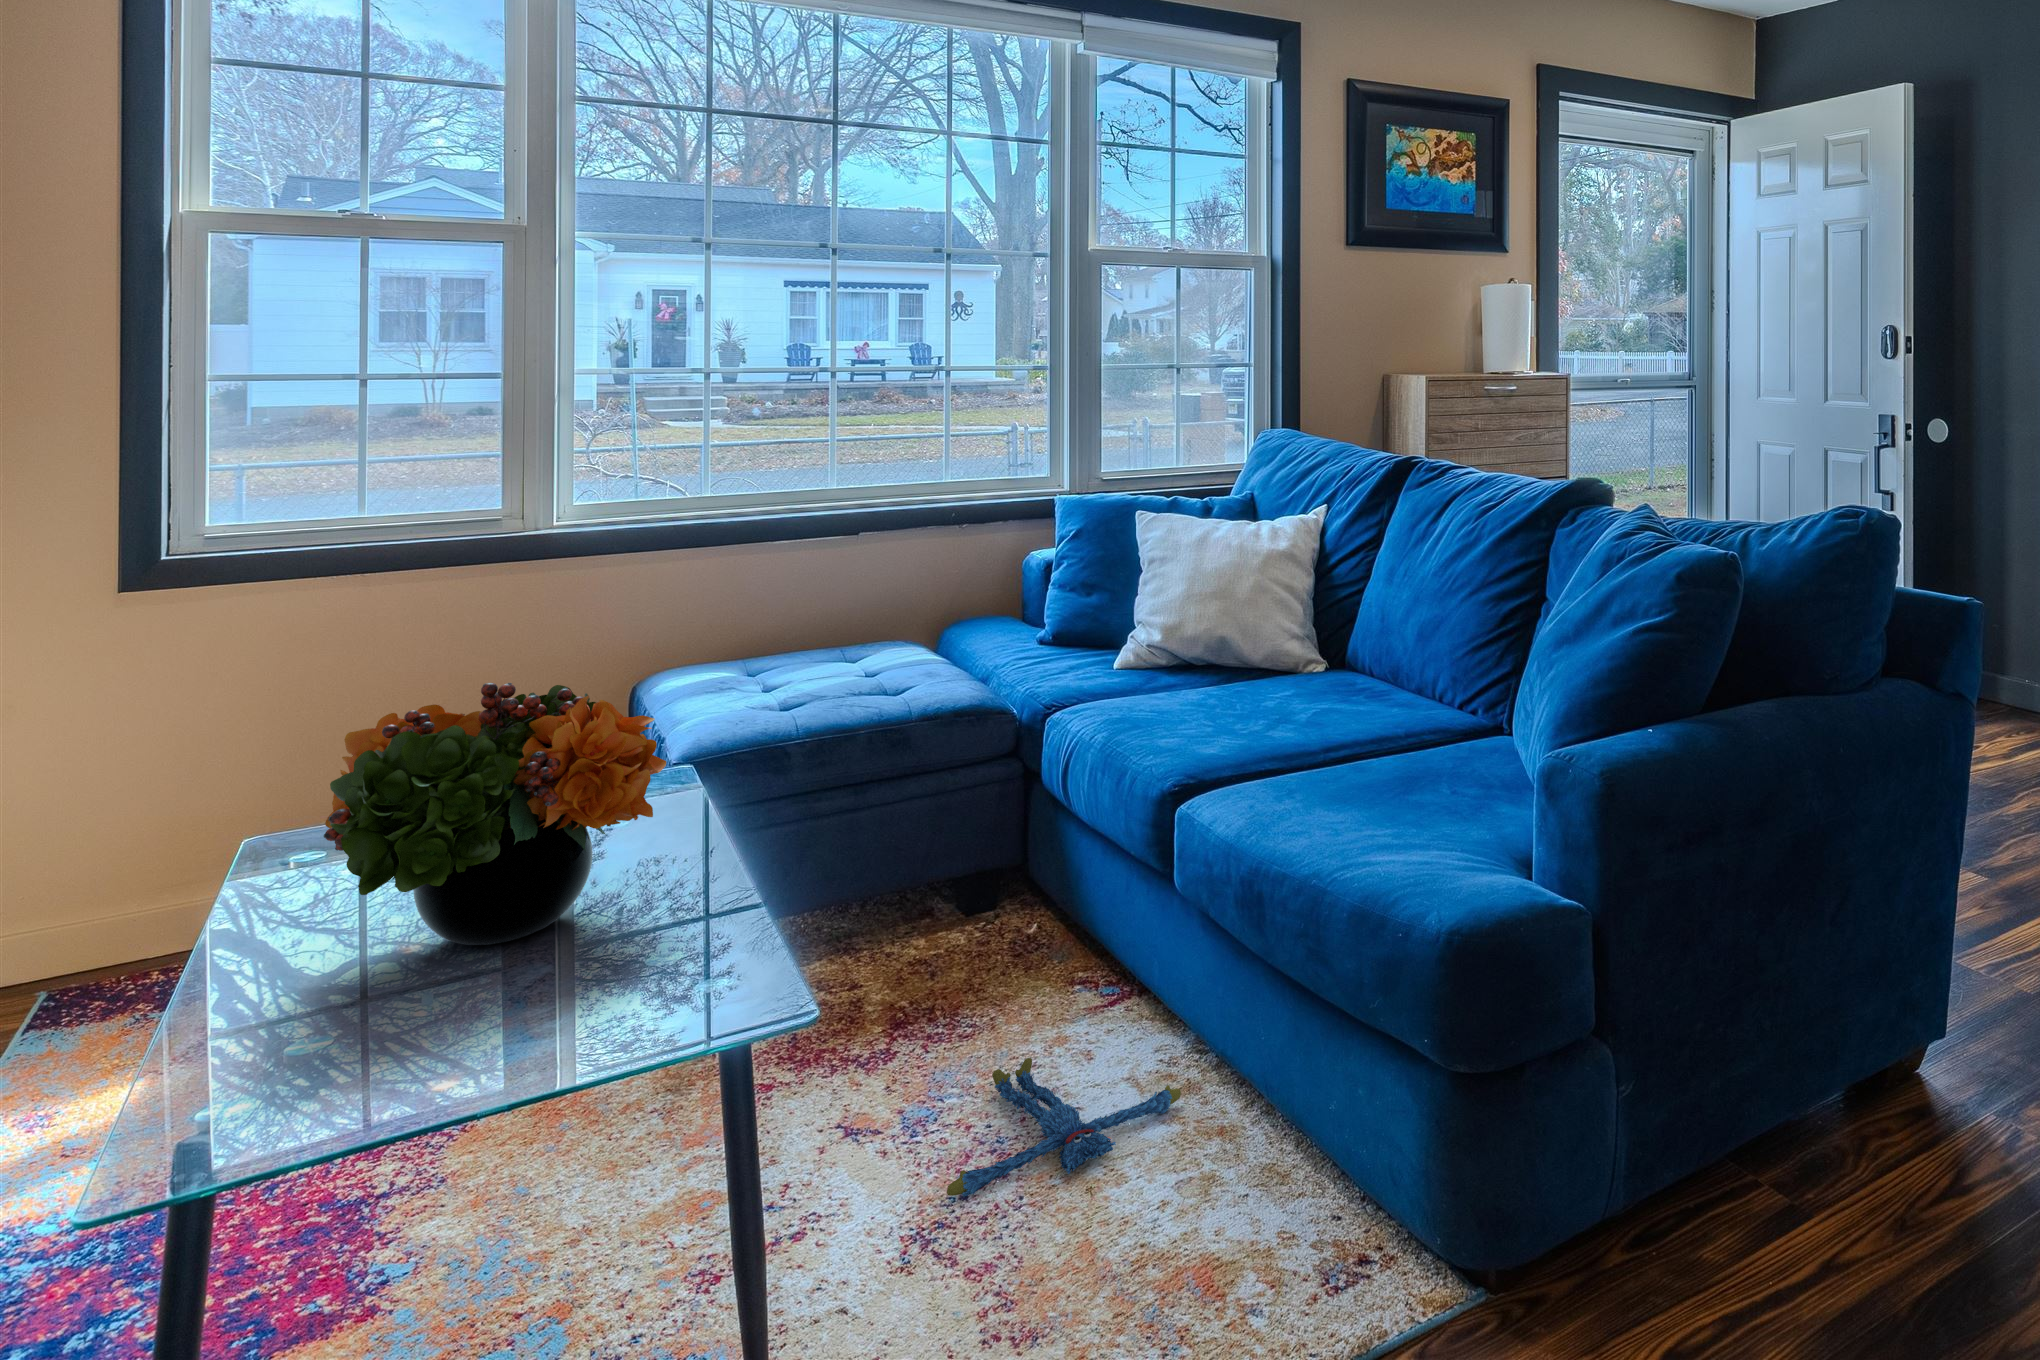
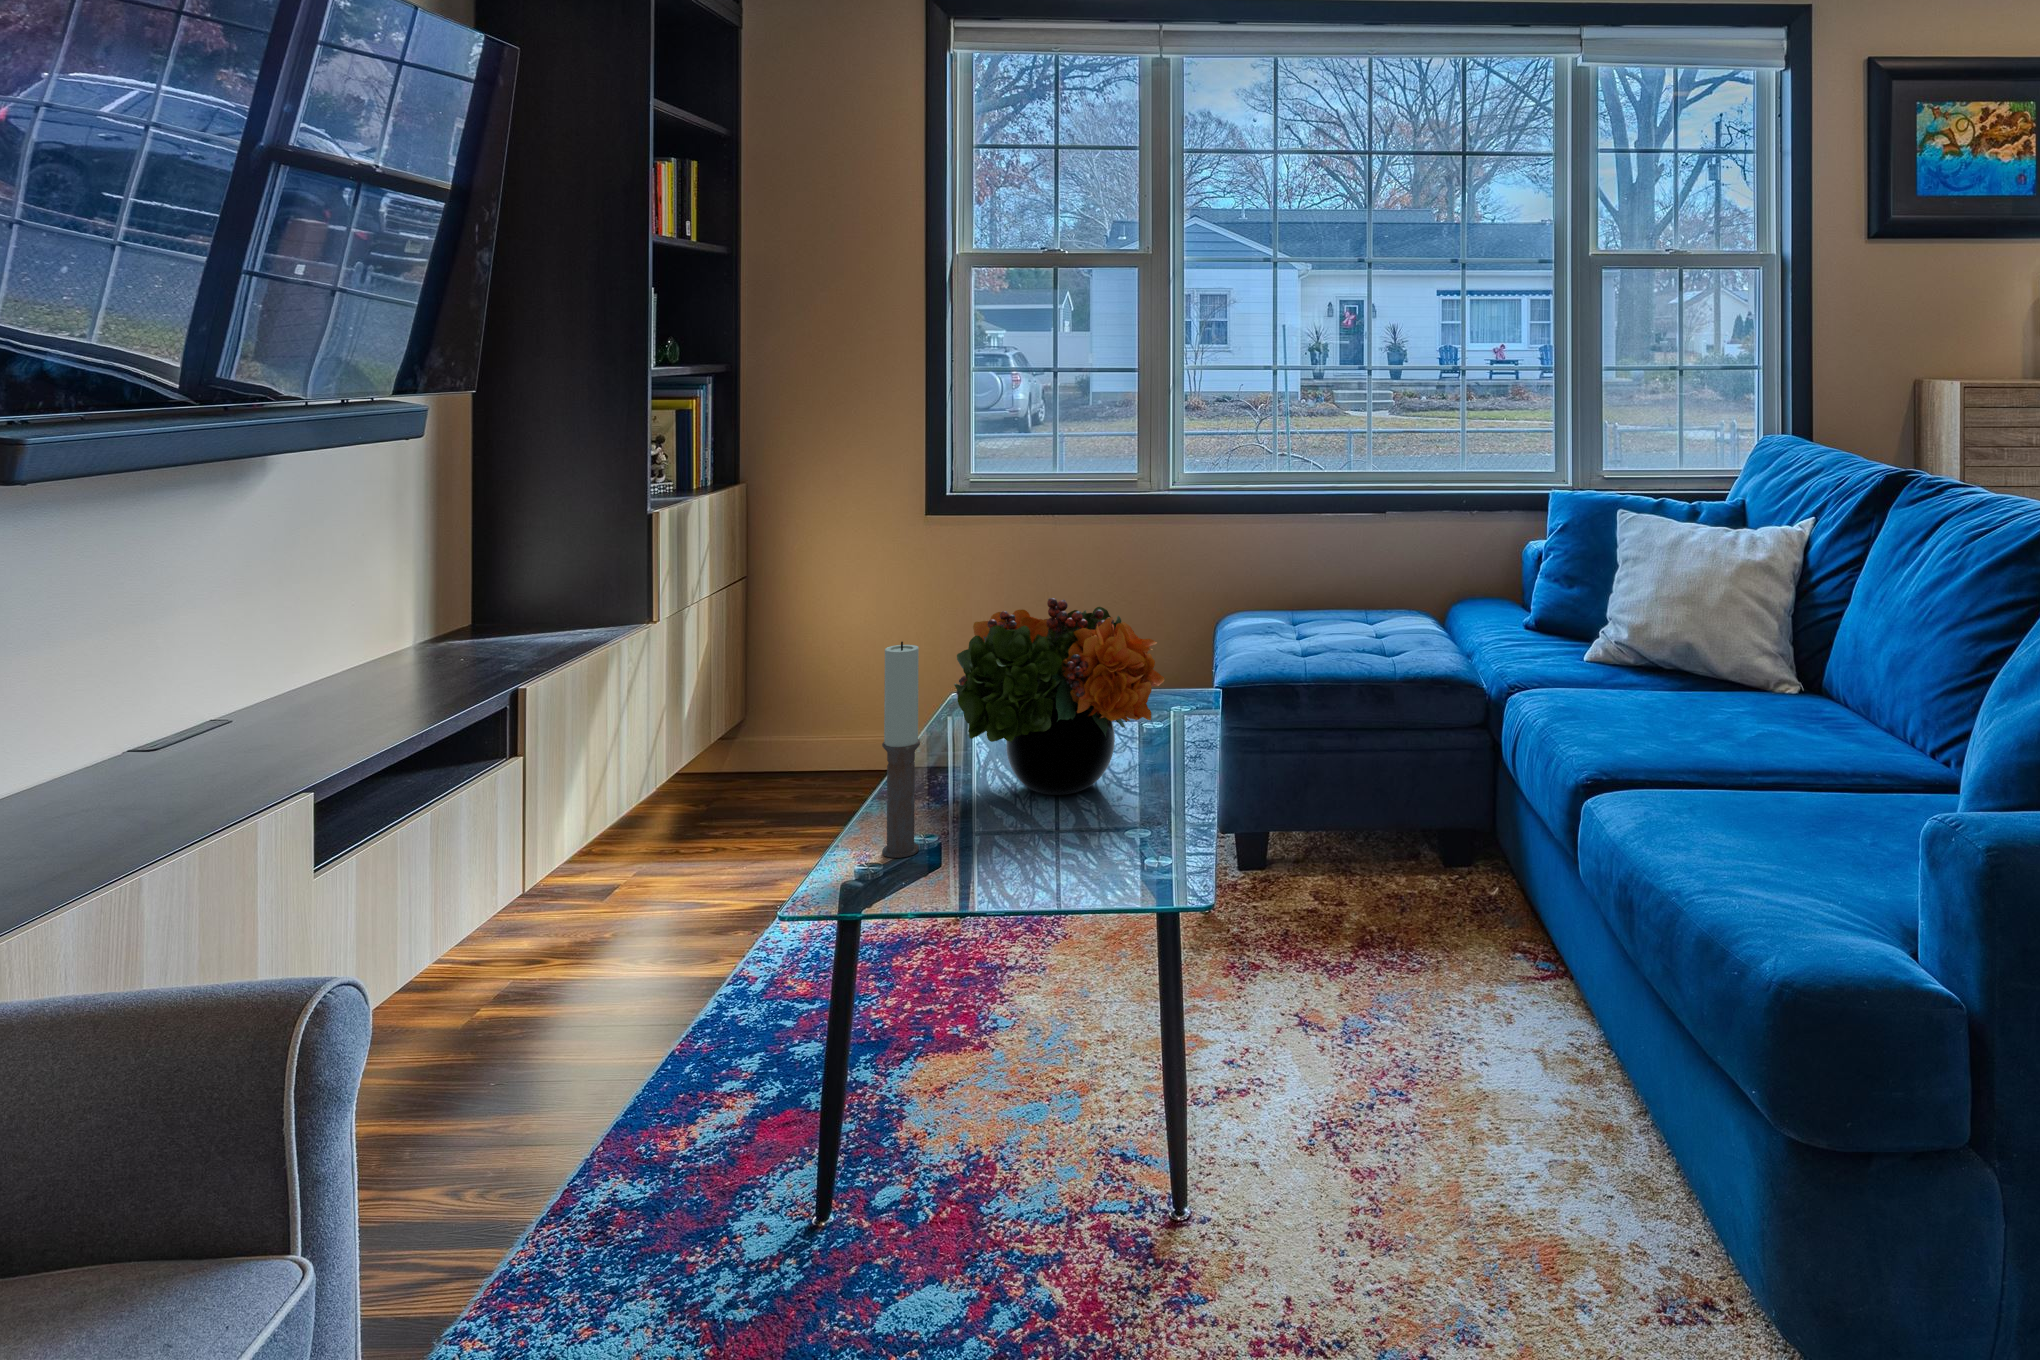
candle: none [226,778,297,1096] -> present [882,642,920,858]
plush toy: present [947,1058,1181,1197] -> none [1357,1006,1576,1119]

